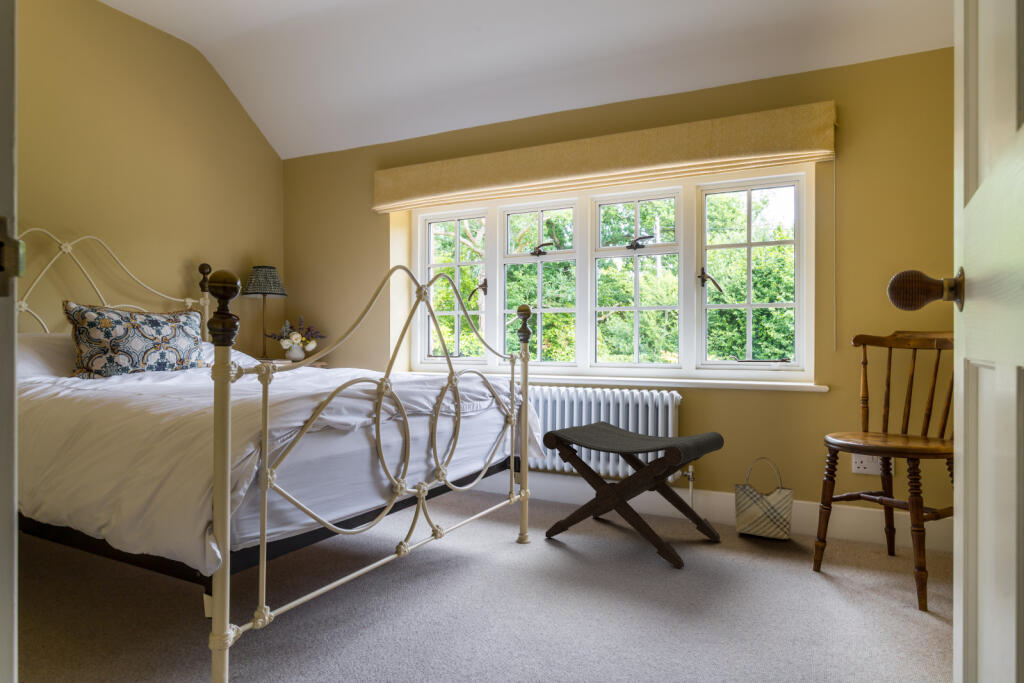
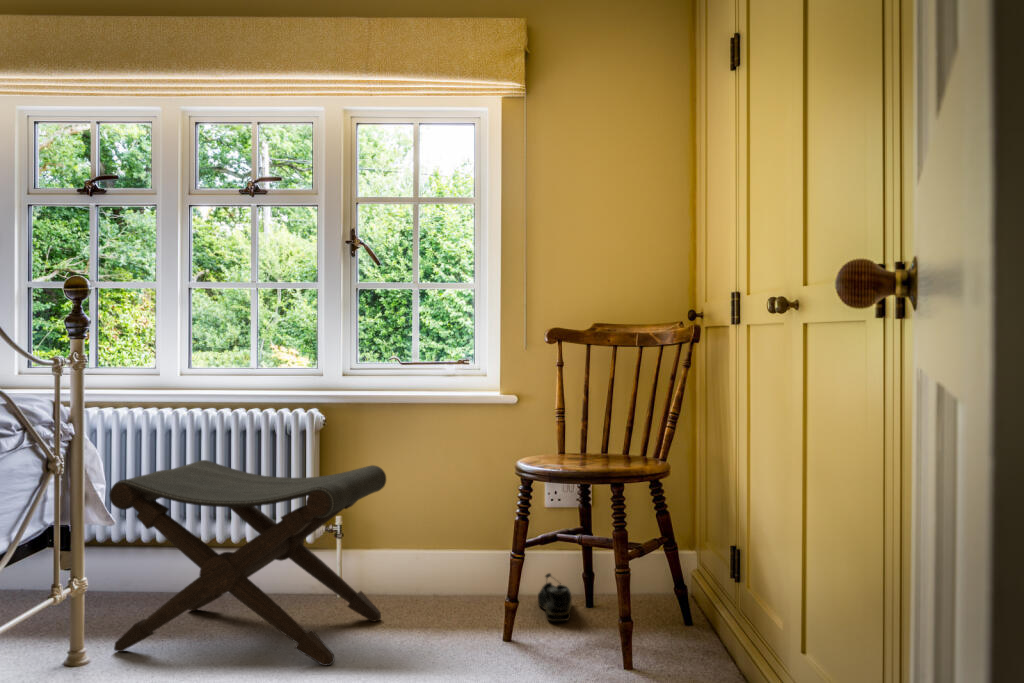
woven basket: present [734,457,794,539] -> none [398,497,477,606]
shoe: none [845,523,874,562] -> present [538,573,572,621]

